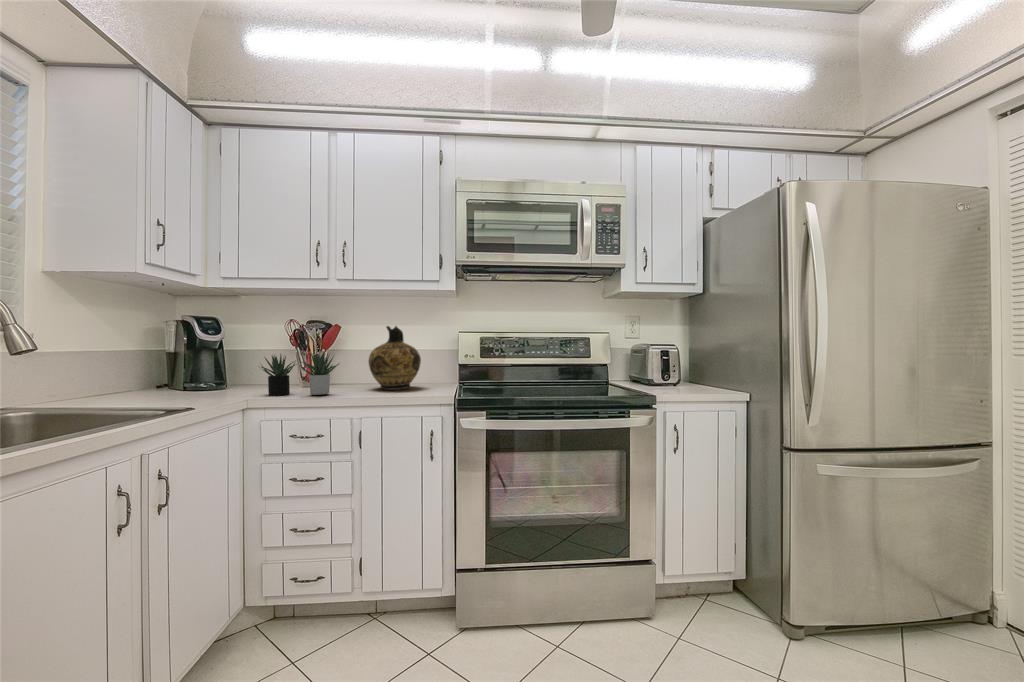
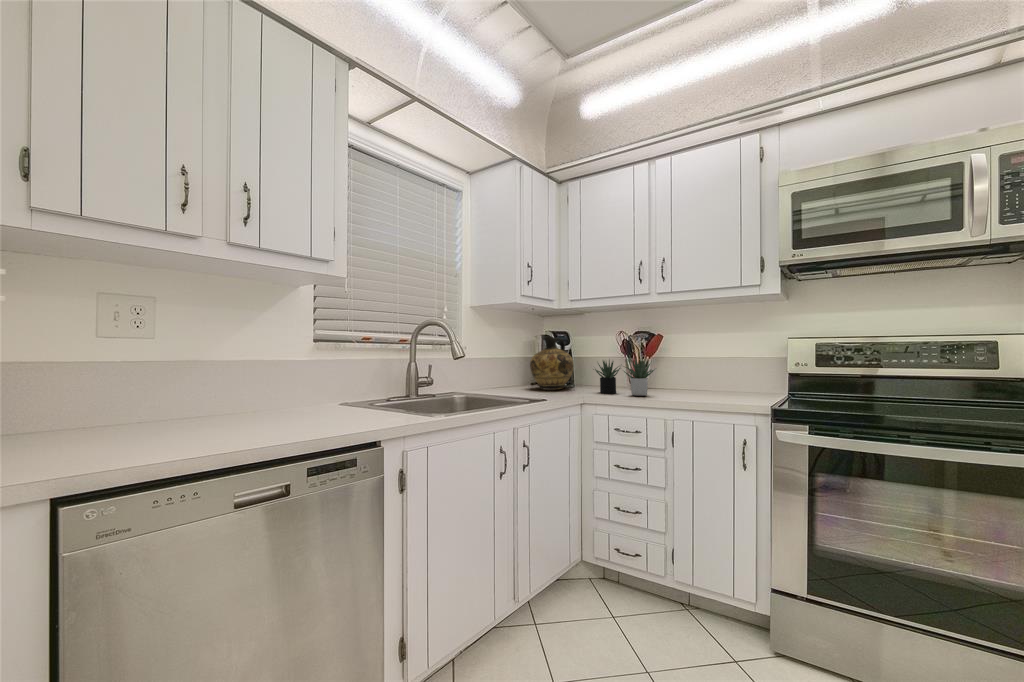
ceramic jug: present [368,326,421,390] -> present [530,335,574,390]

